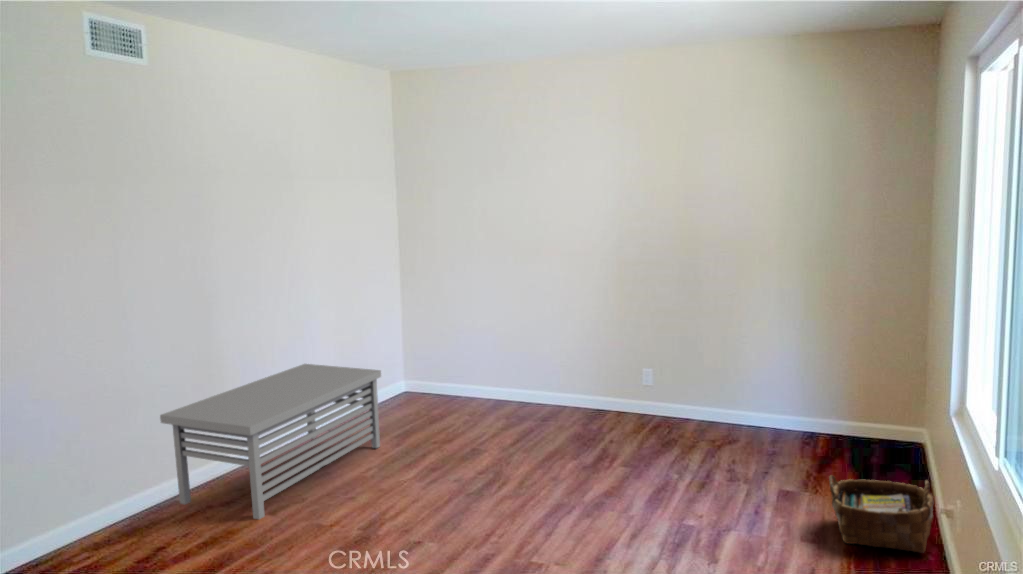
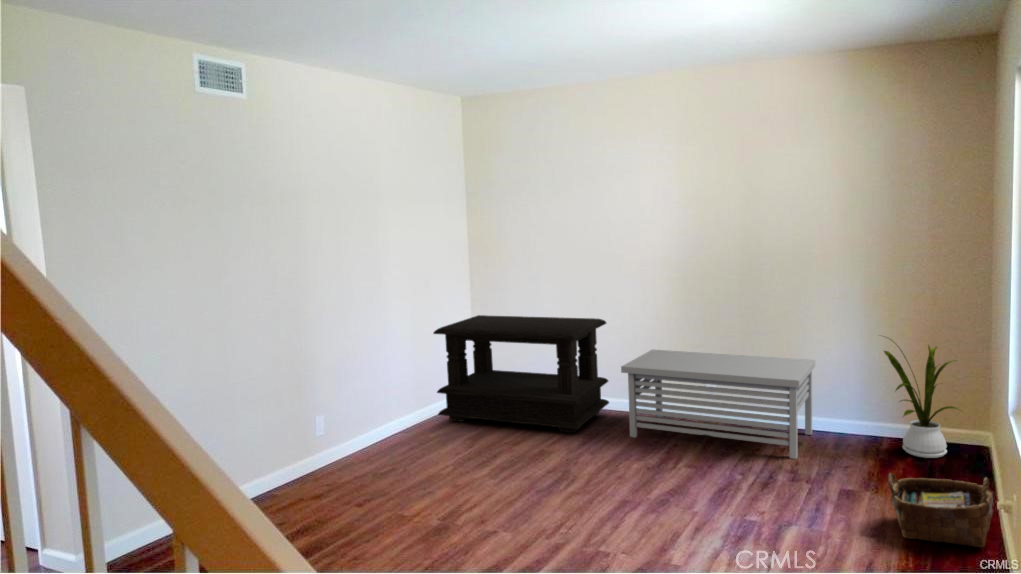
coffee table: none [362,305,545,429] -> present [433,315,609,433]
house plant: none [813,330,899,454] -> present [884,337,959,458]
storage bench: present [160,364,381,519] -> present [621,349,815,459]

